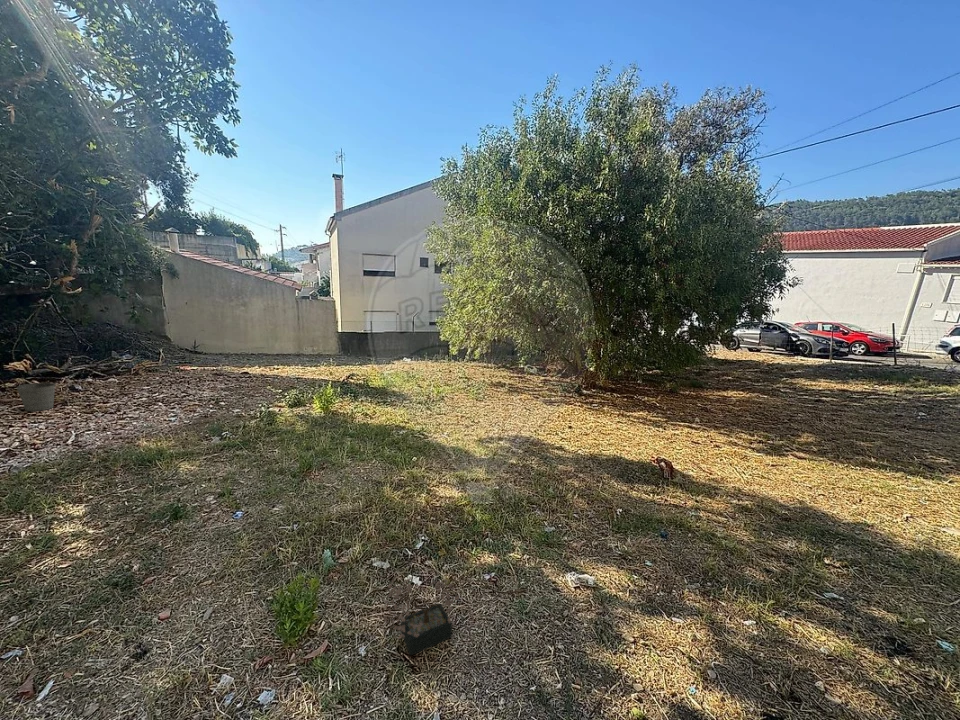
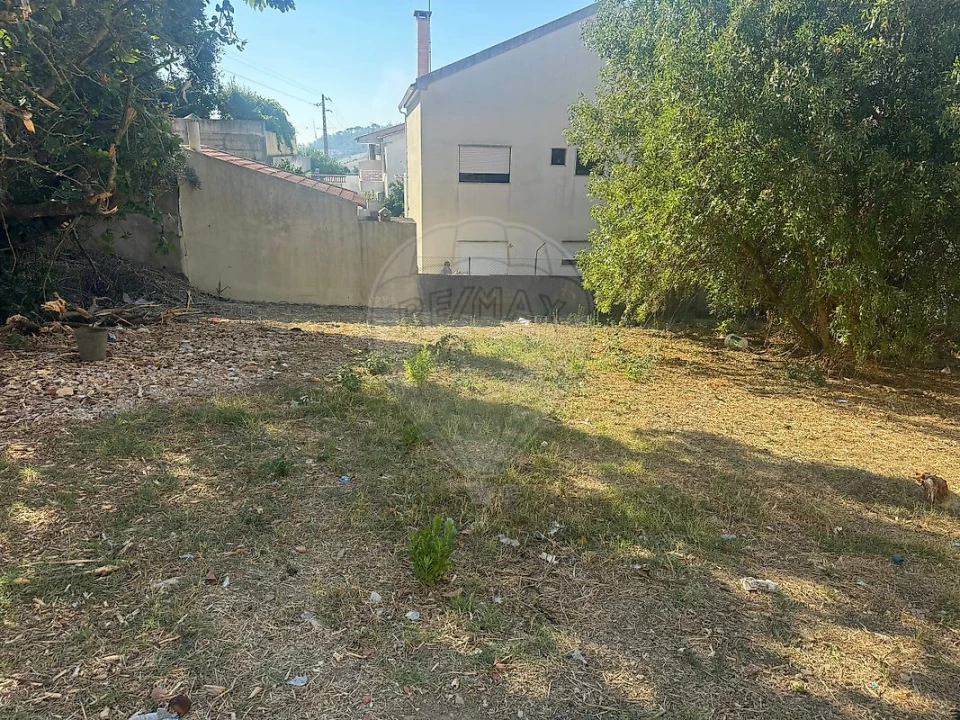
decorative plant: present [384,578,459,655] -> none [522,523,600,597]

